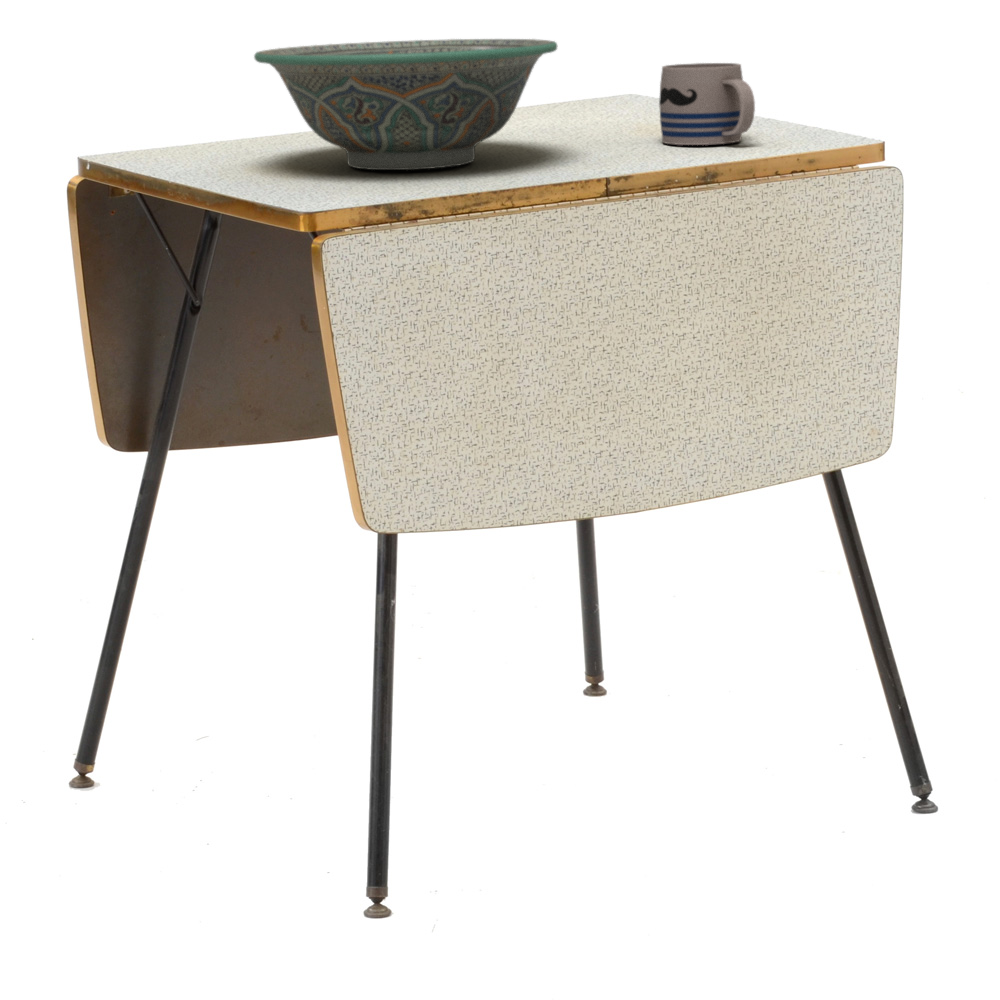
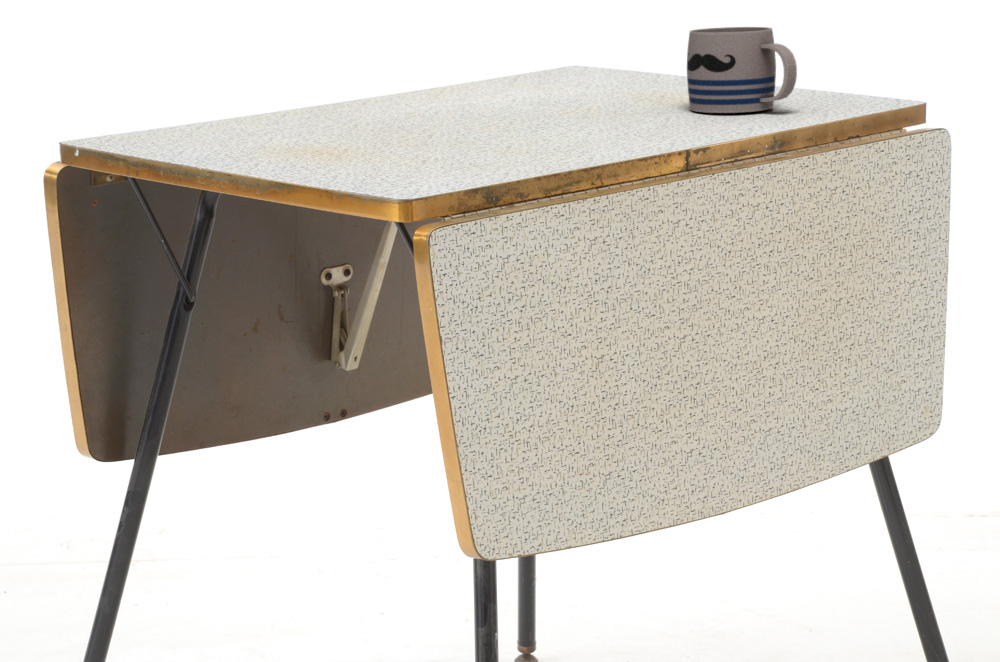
decorative bowl: present [254,39,557,170] -> none [282,5,613,149]

